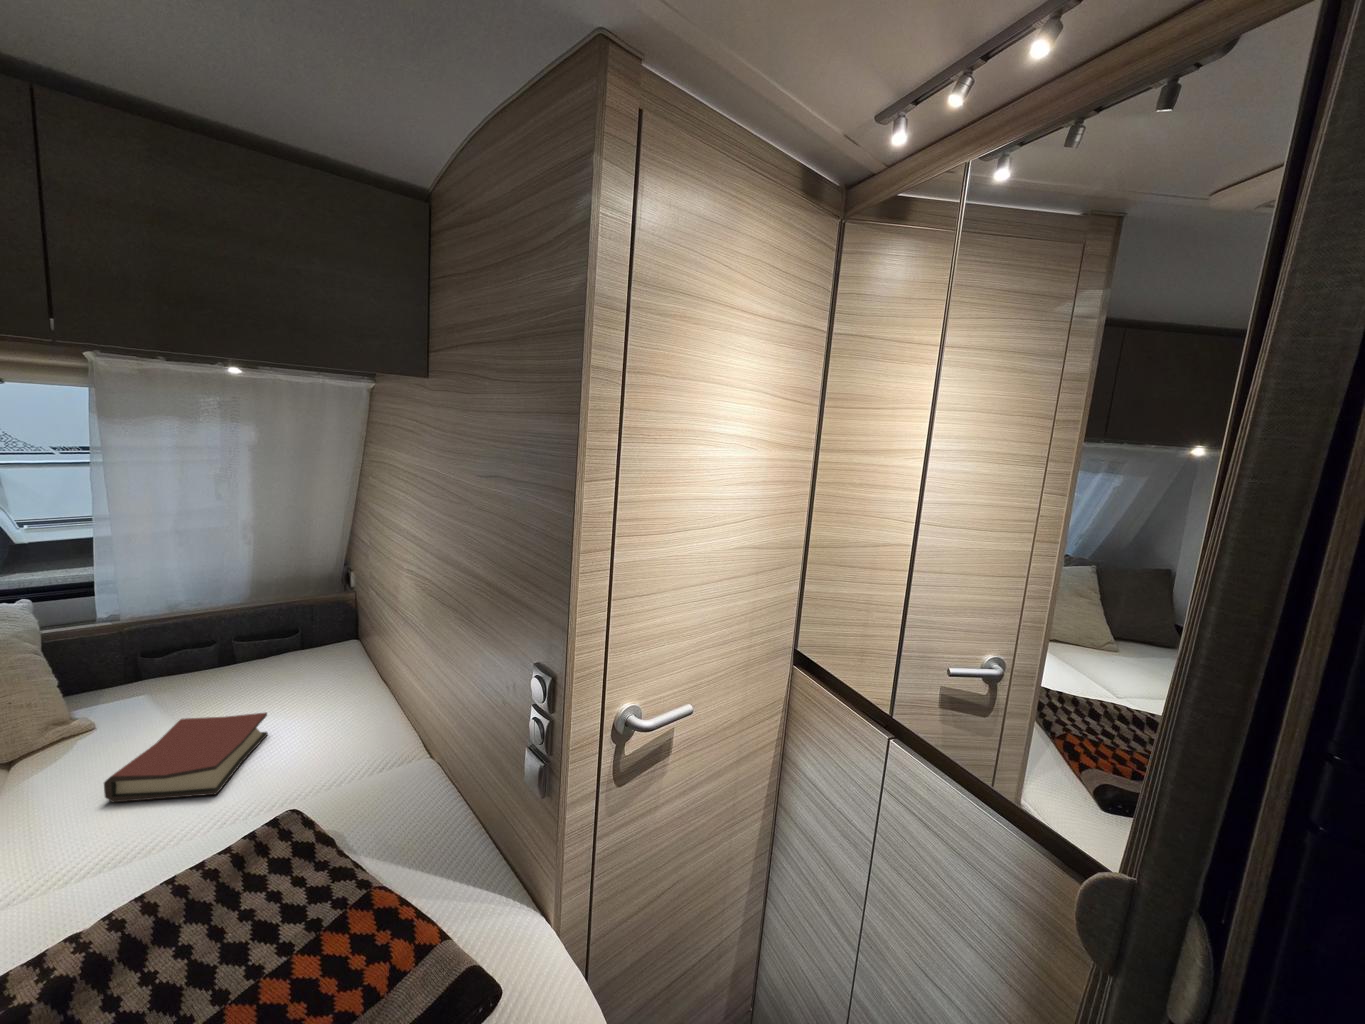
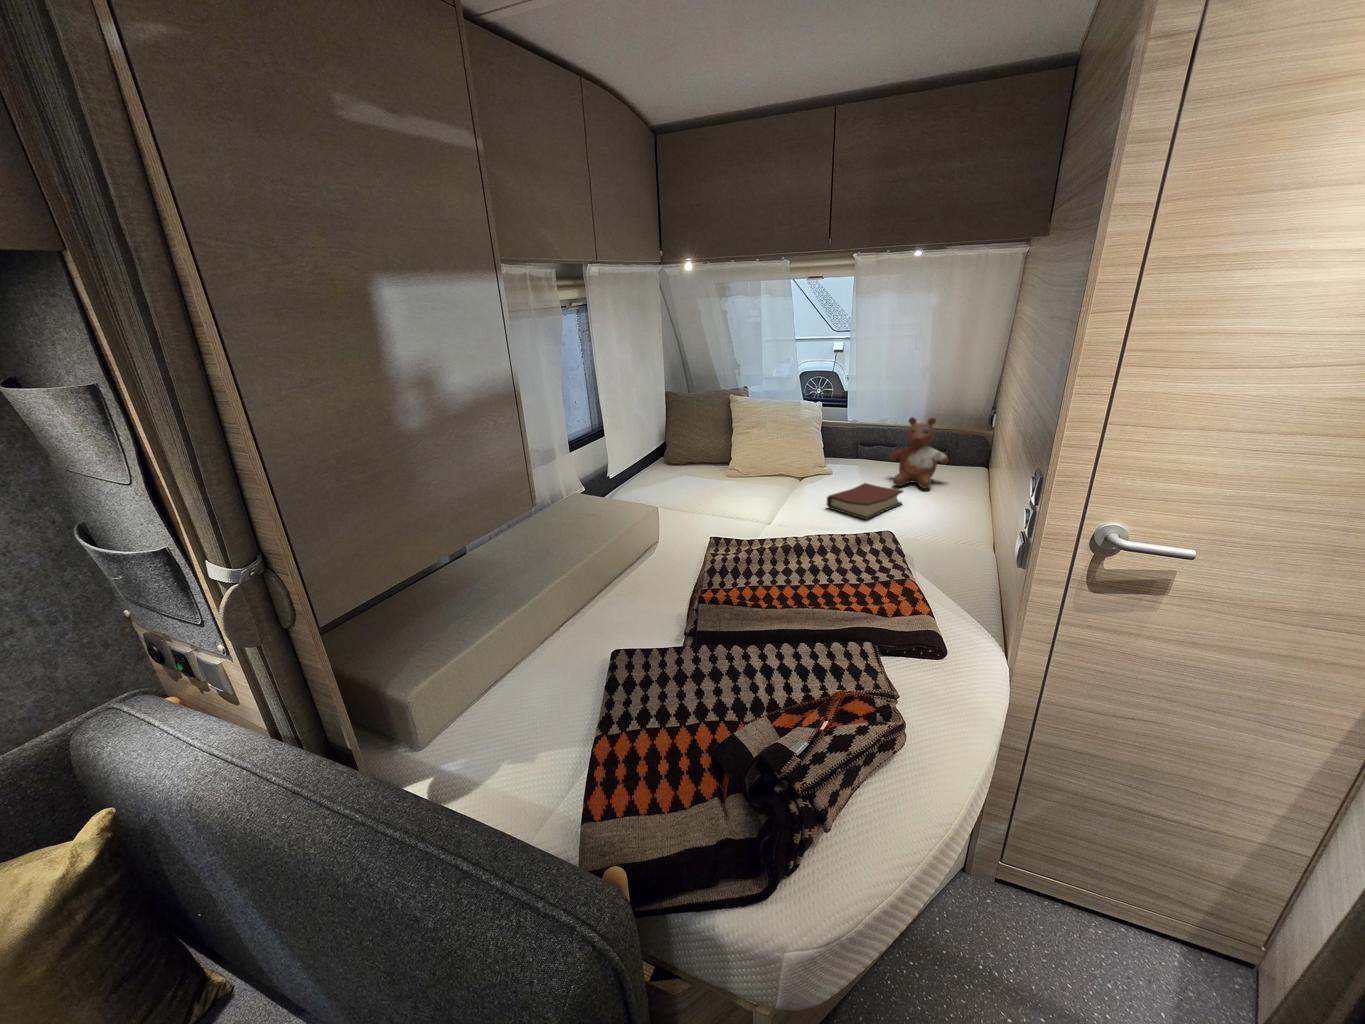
stuffed bear: none [214,587,316,702] -> present [890,417,949,489]

